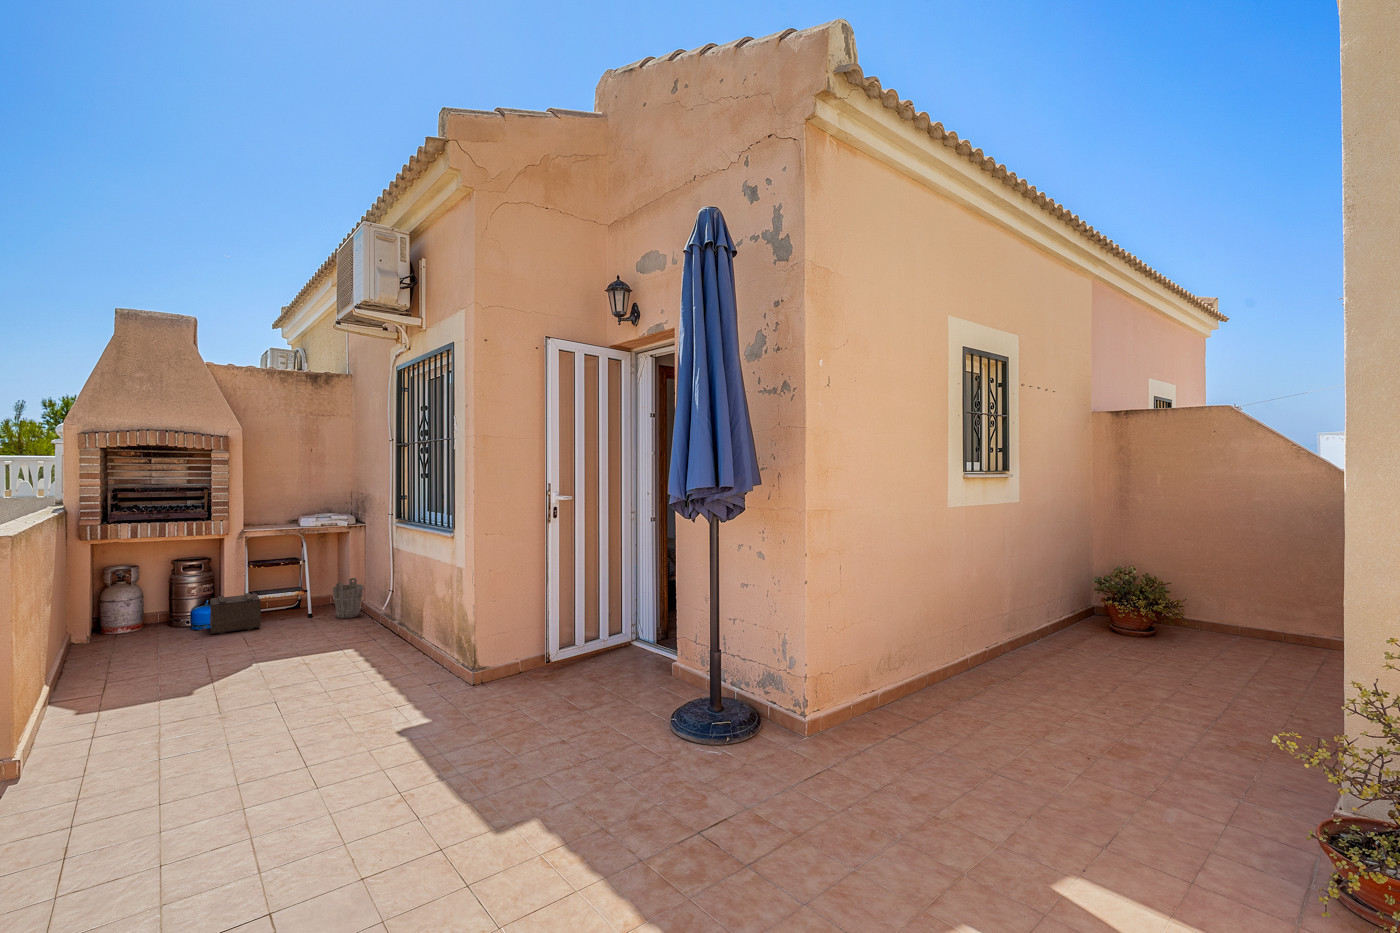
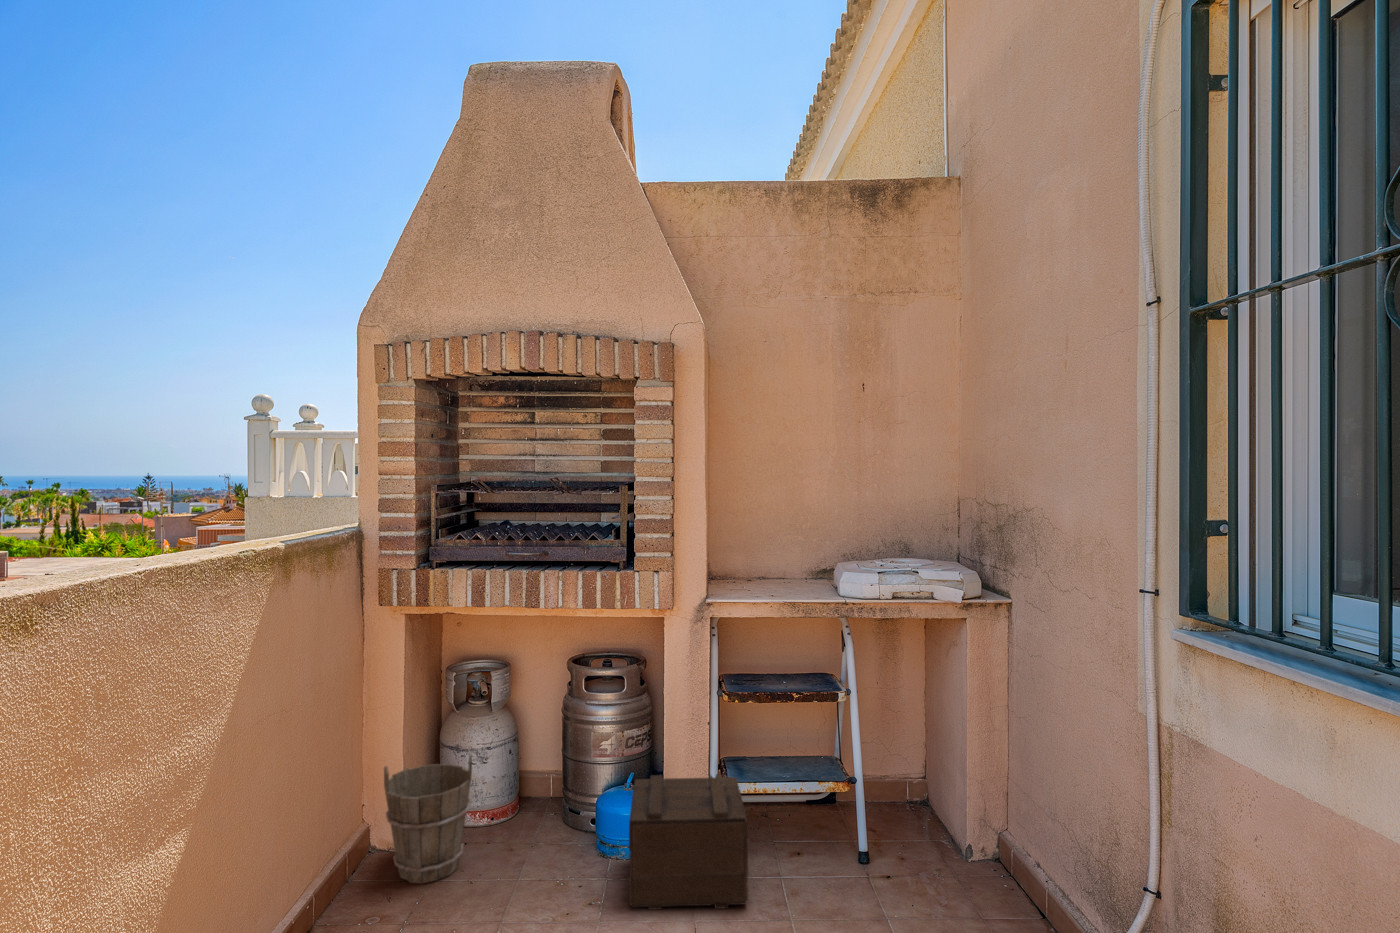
bucket: present [333,578,364,618] -> present [384,755,472,883]

